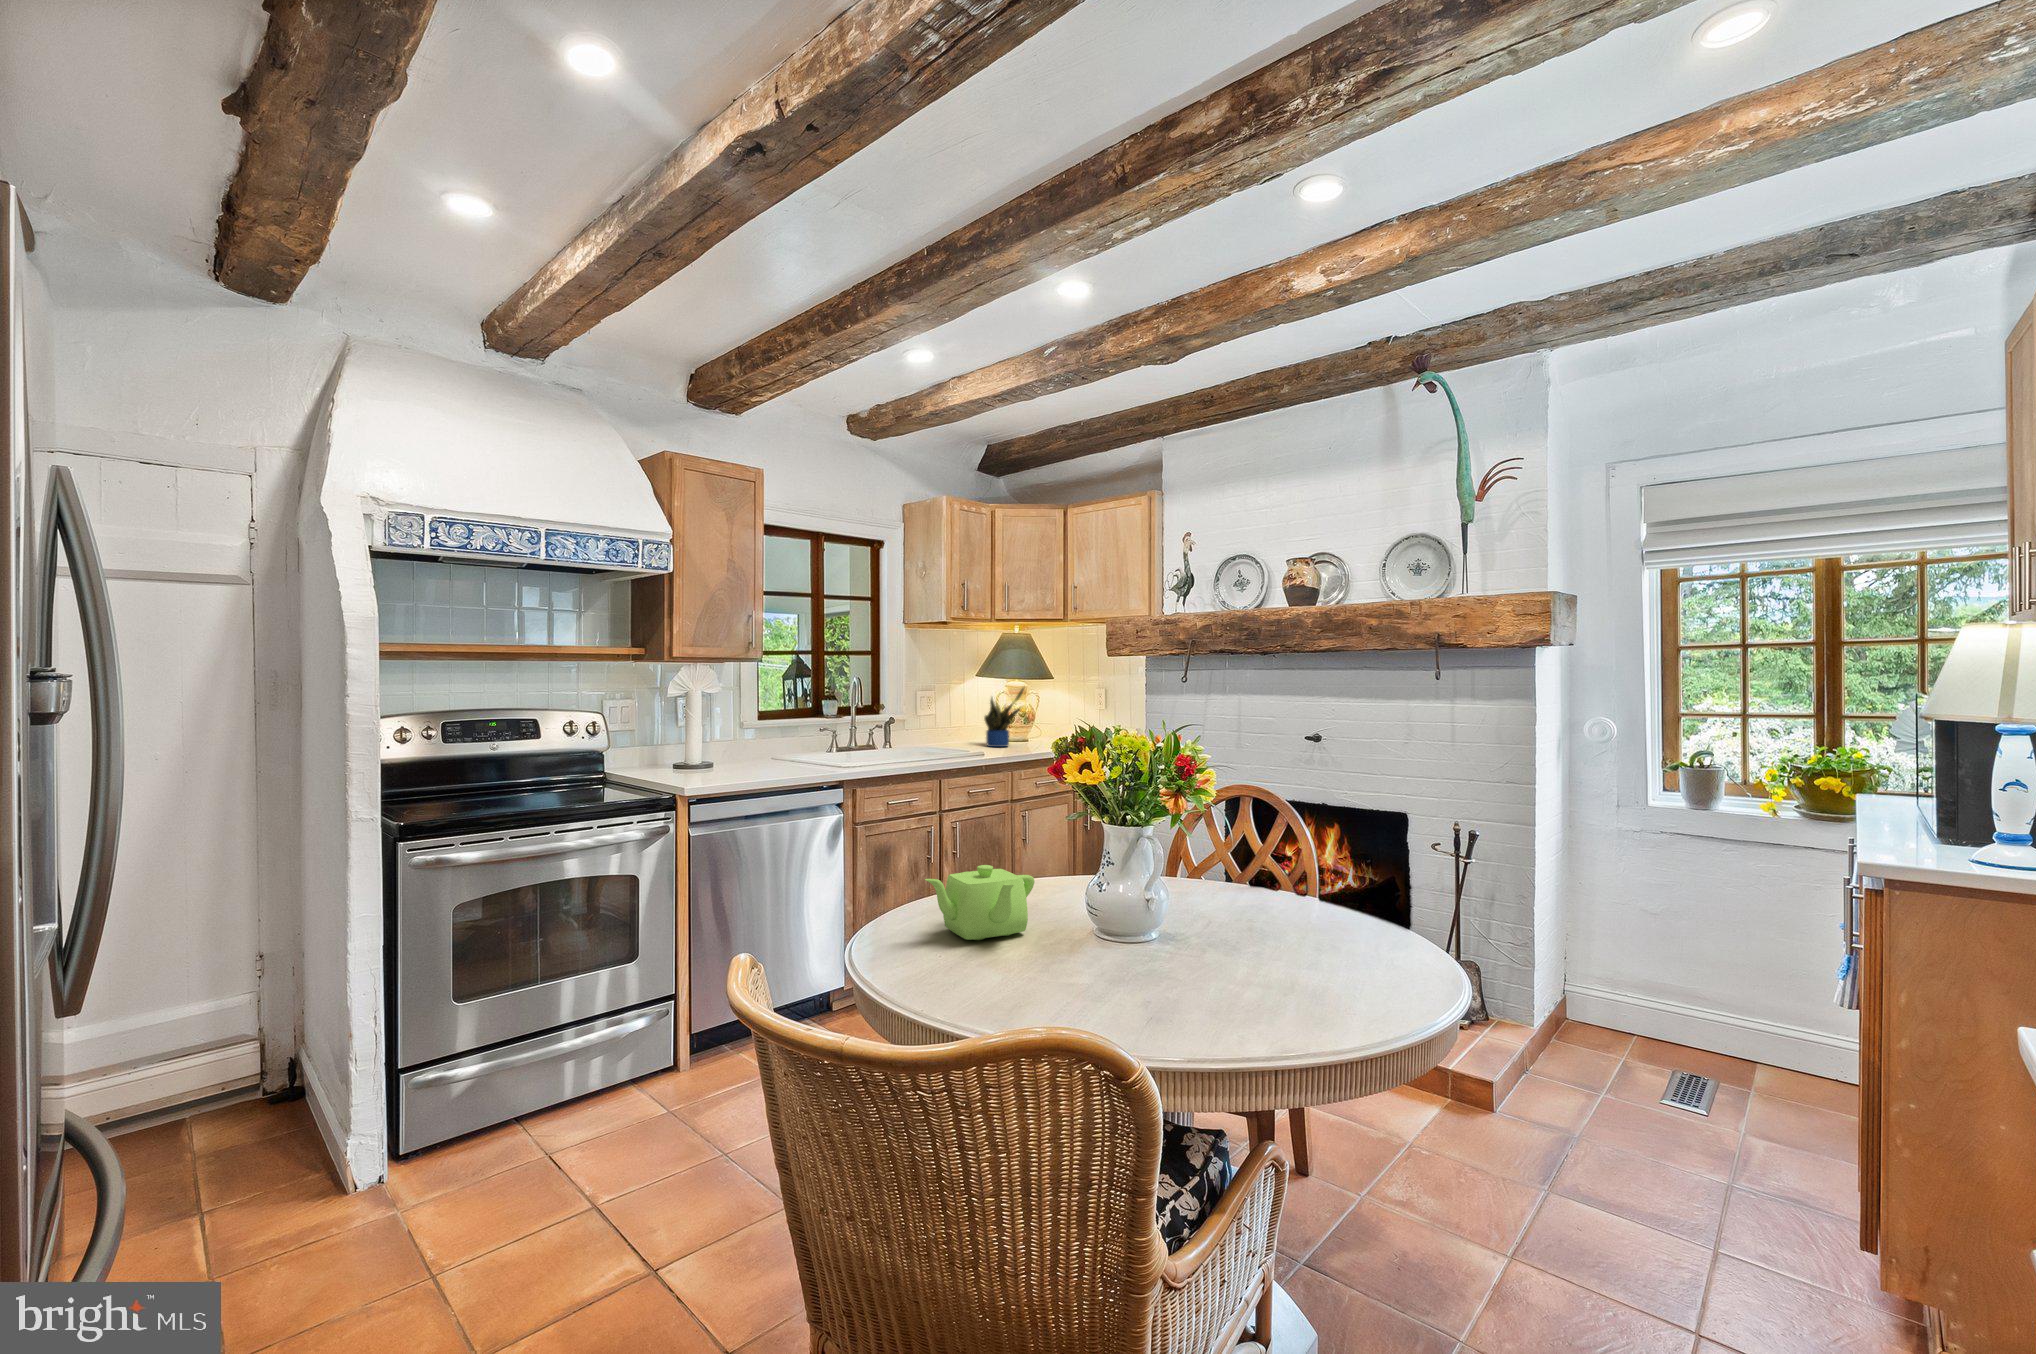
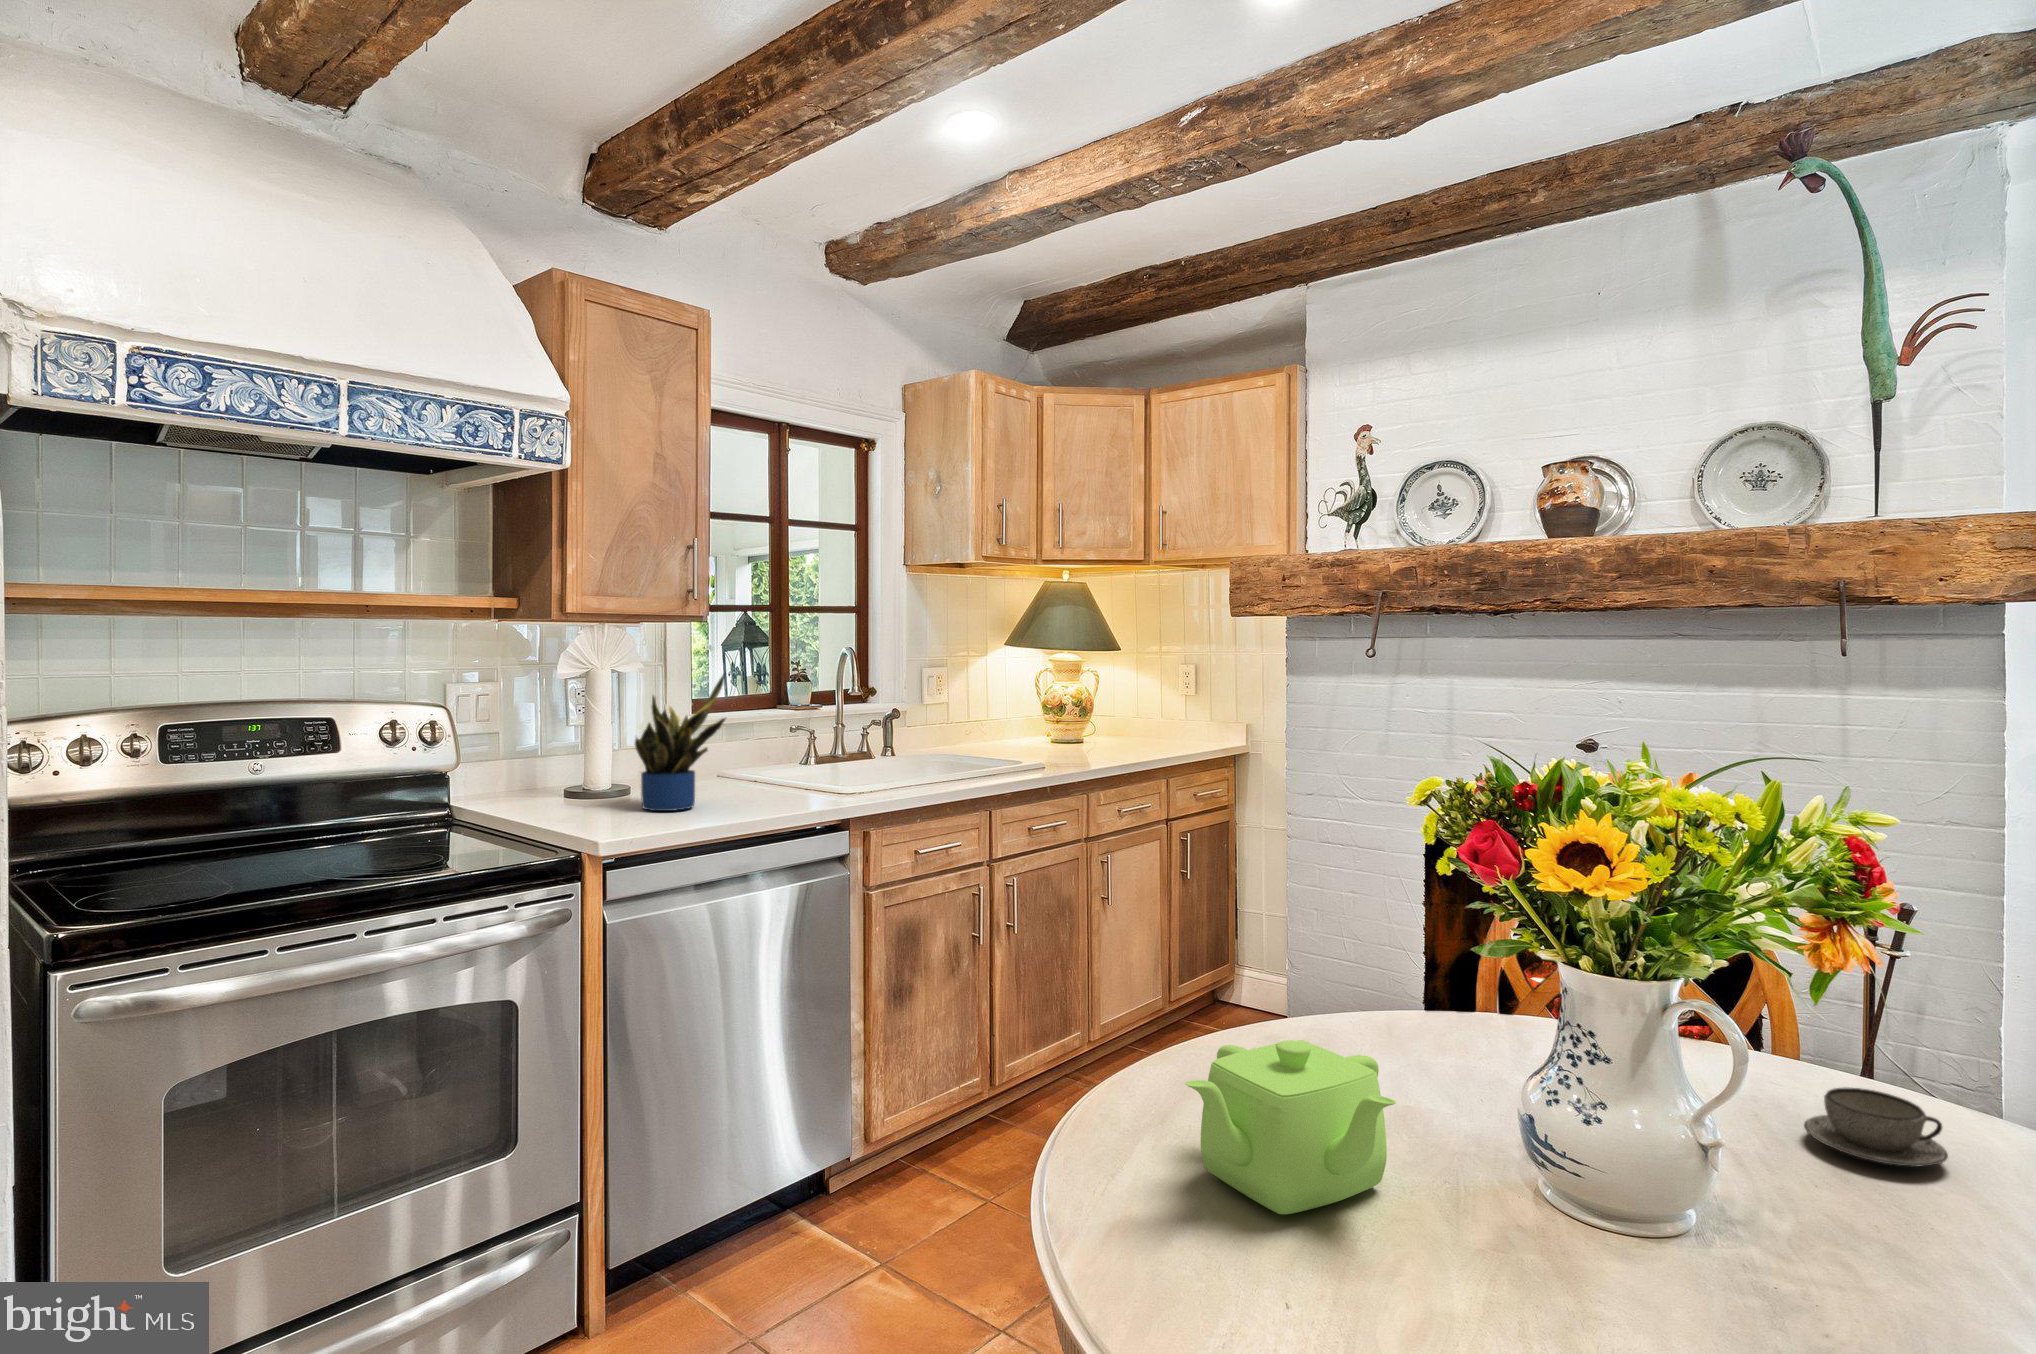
potted plant: present [984,688,1024,747] -> present [635,674,725,811]
teacup: none [1252,896,1311,928] -> present [1804,1088,1948,1167]

